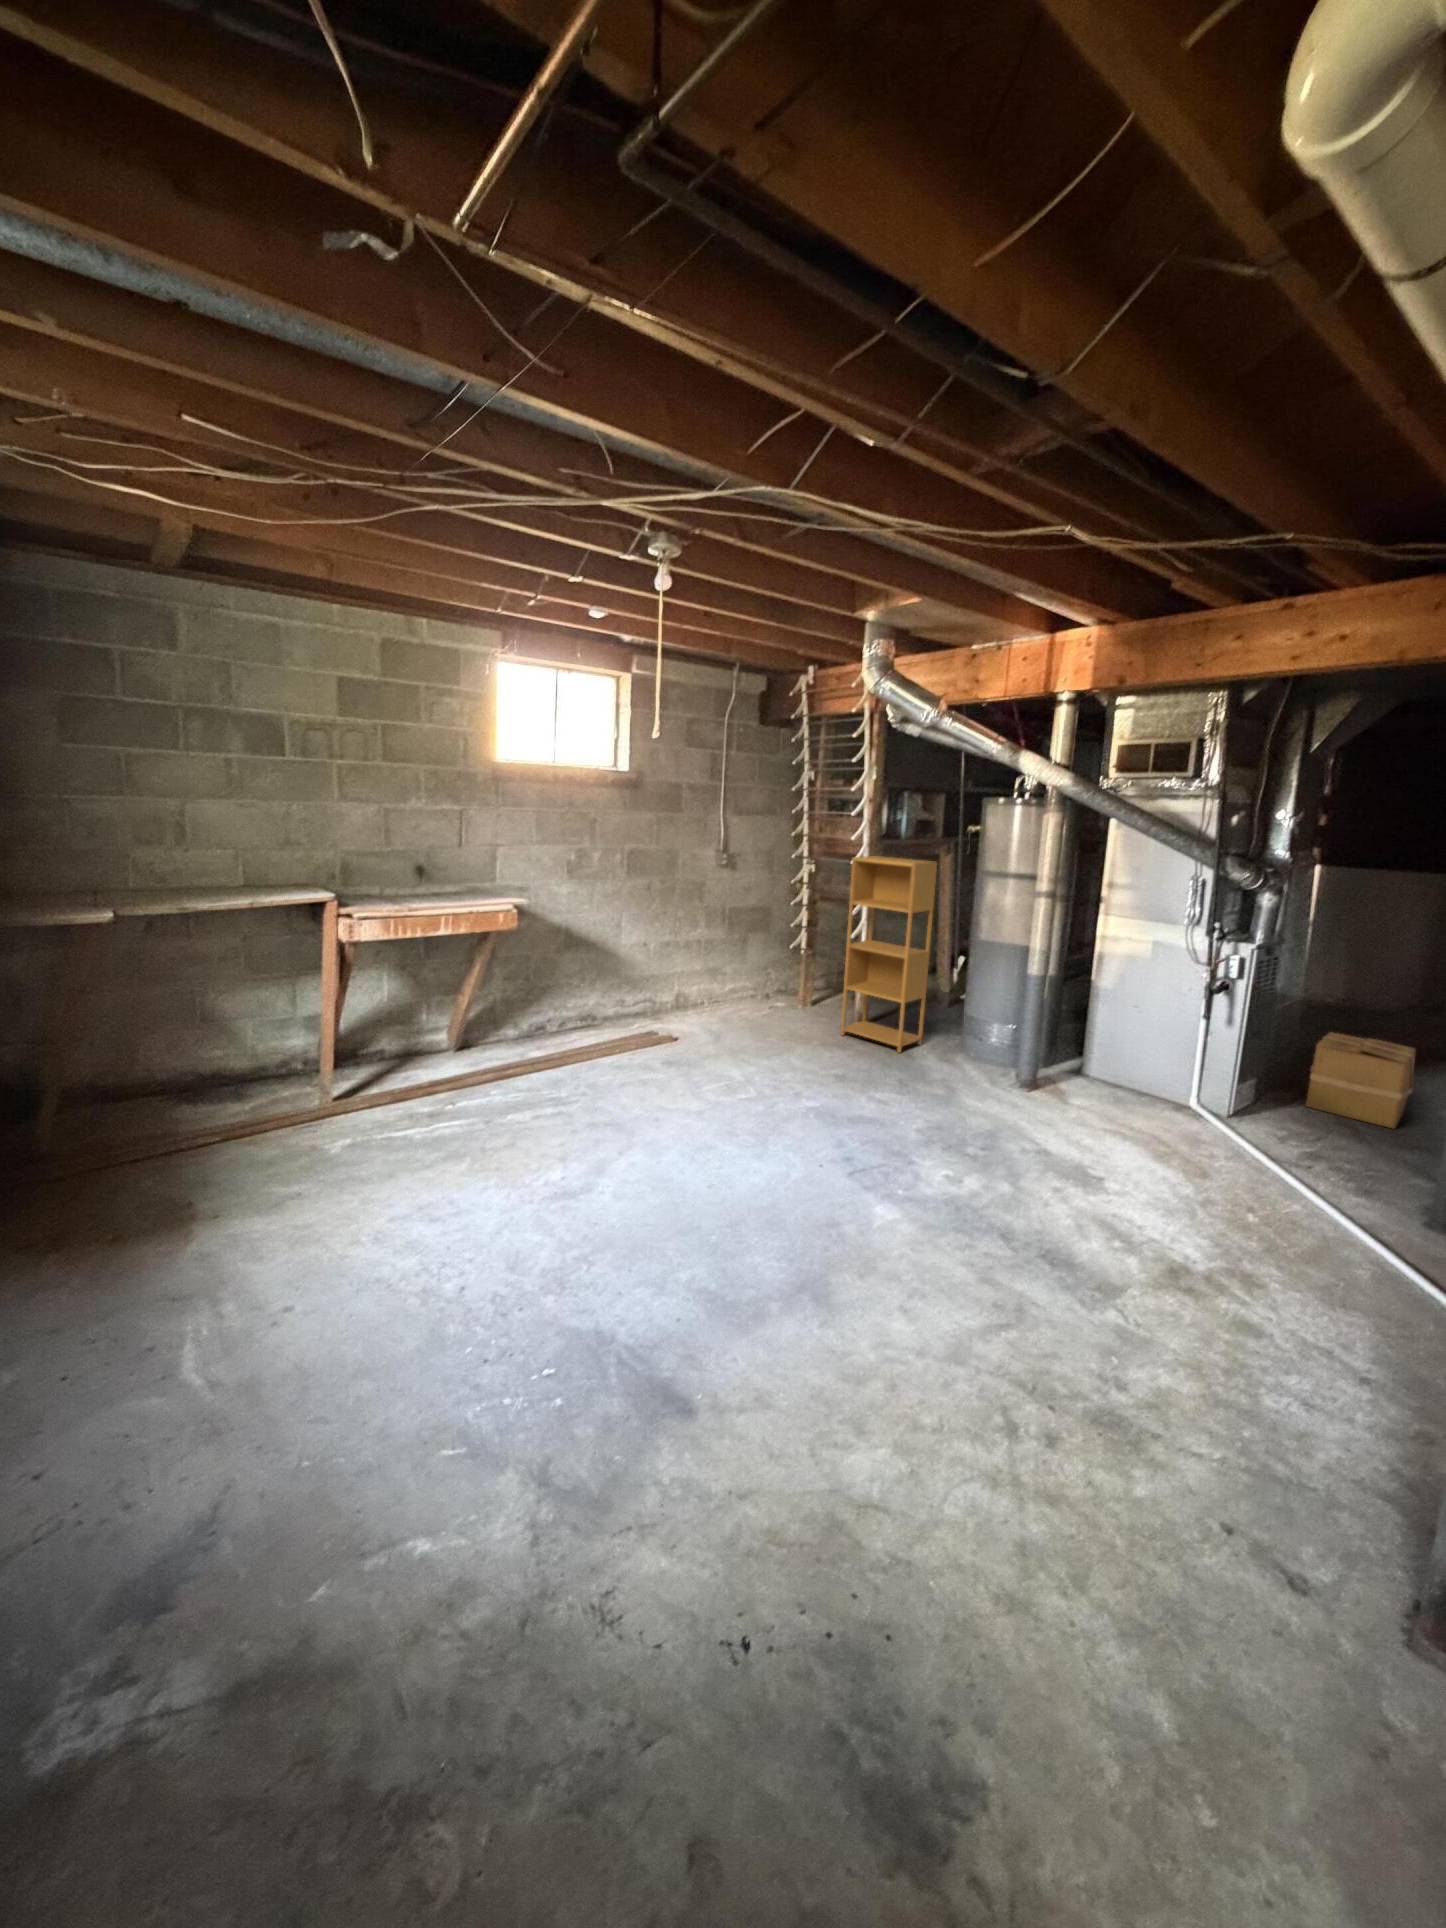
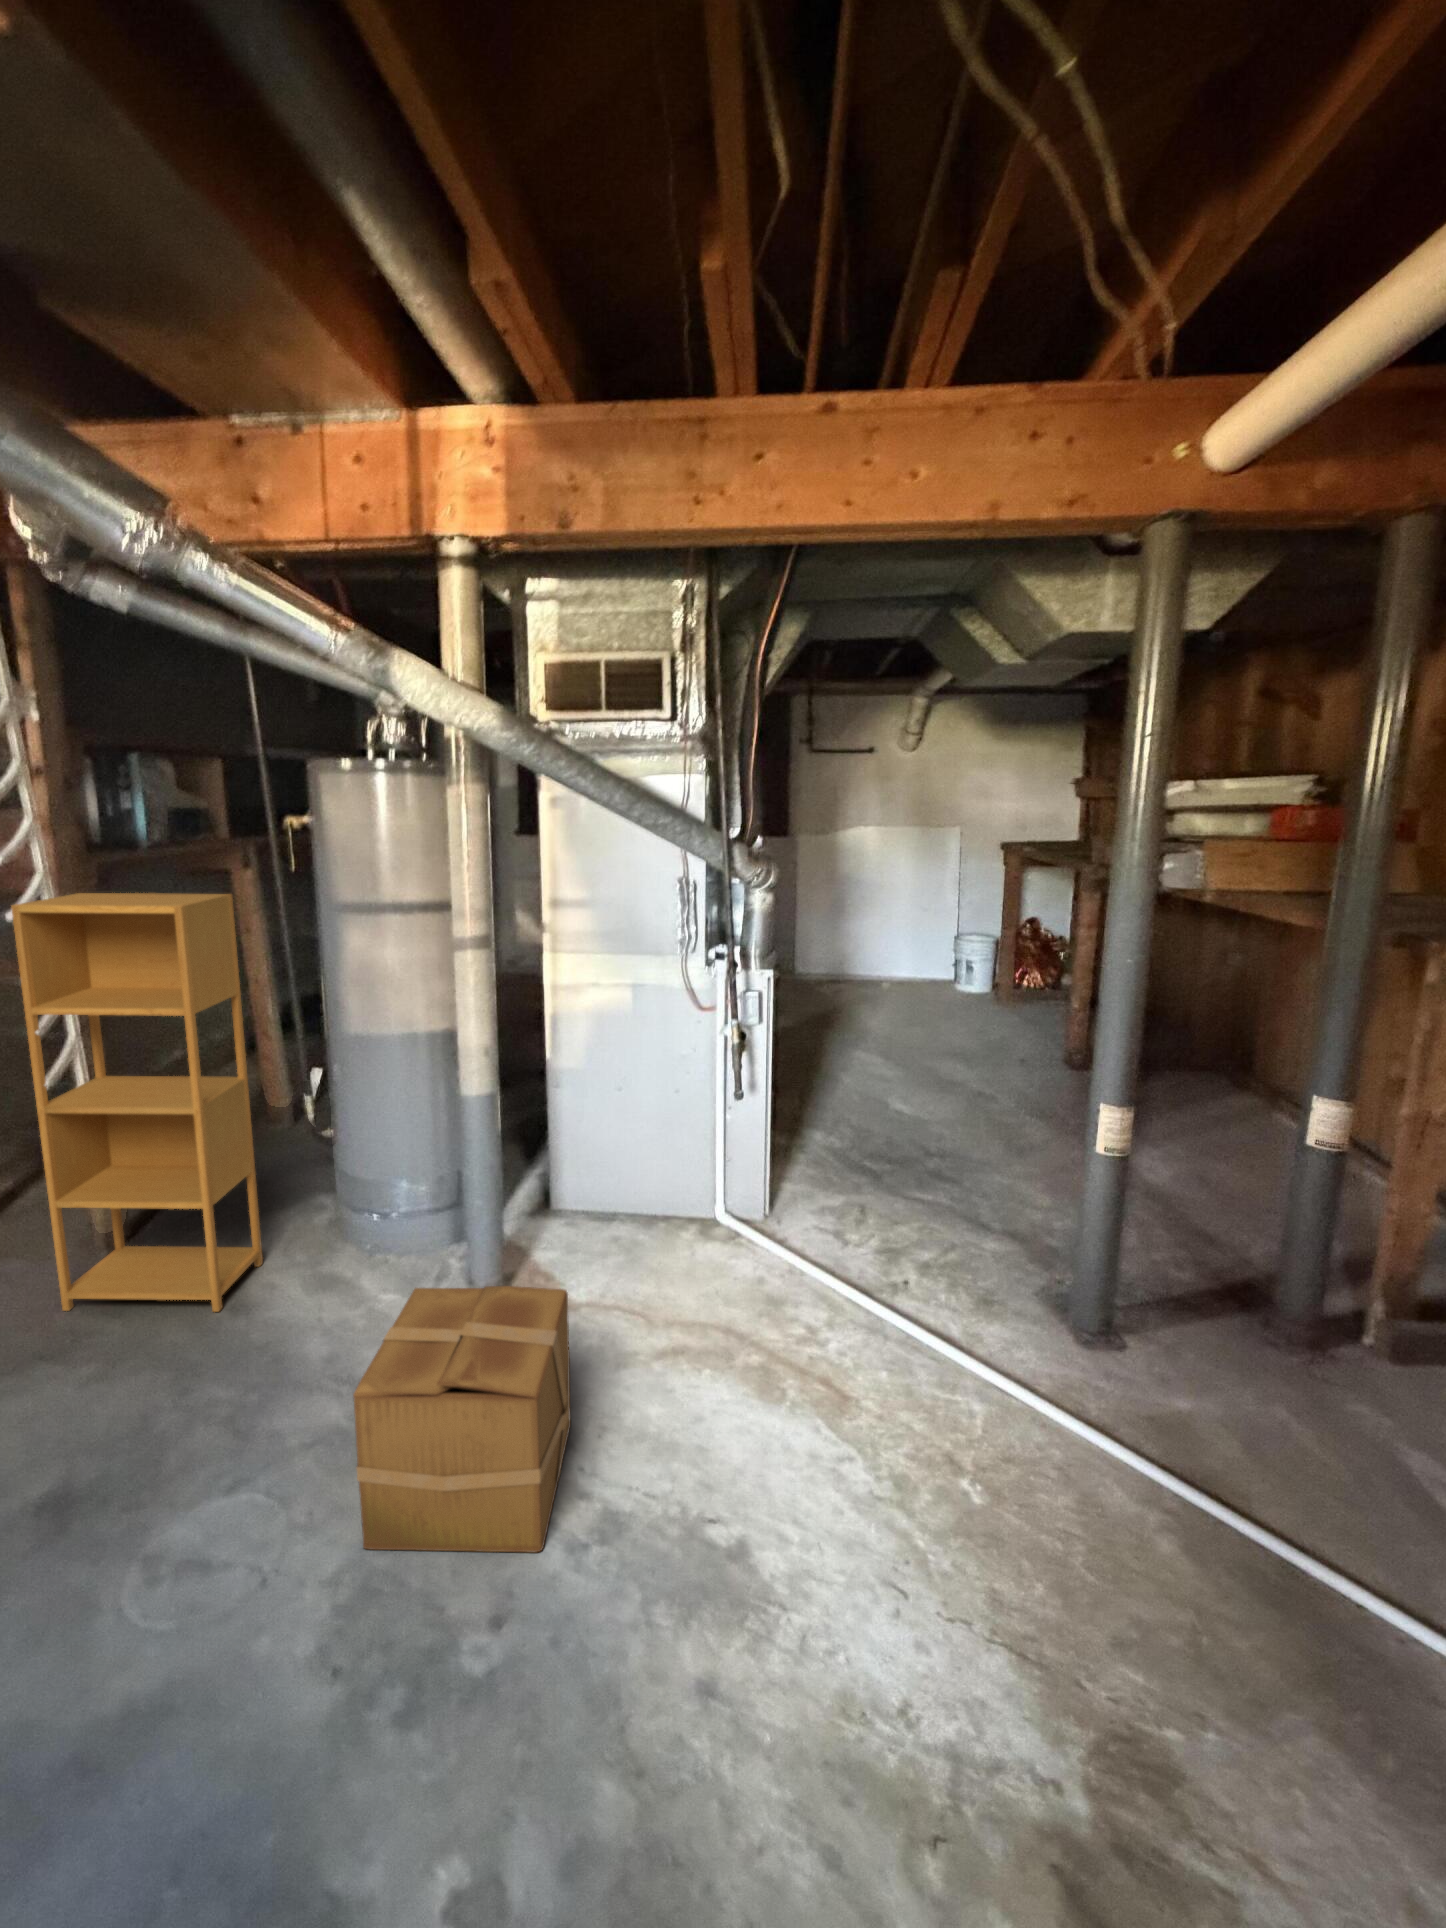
cardboard box: present [1306,1032,1416,1129] -> present [353,1286,571,1552]

